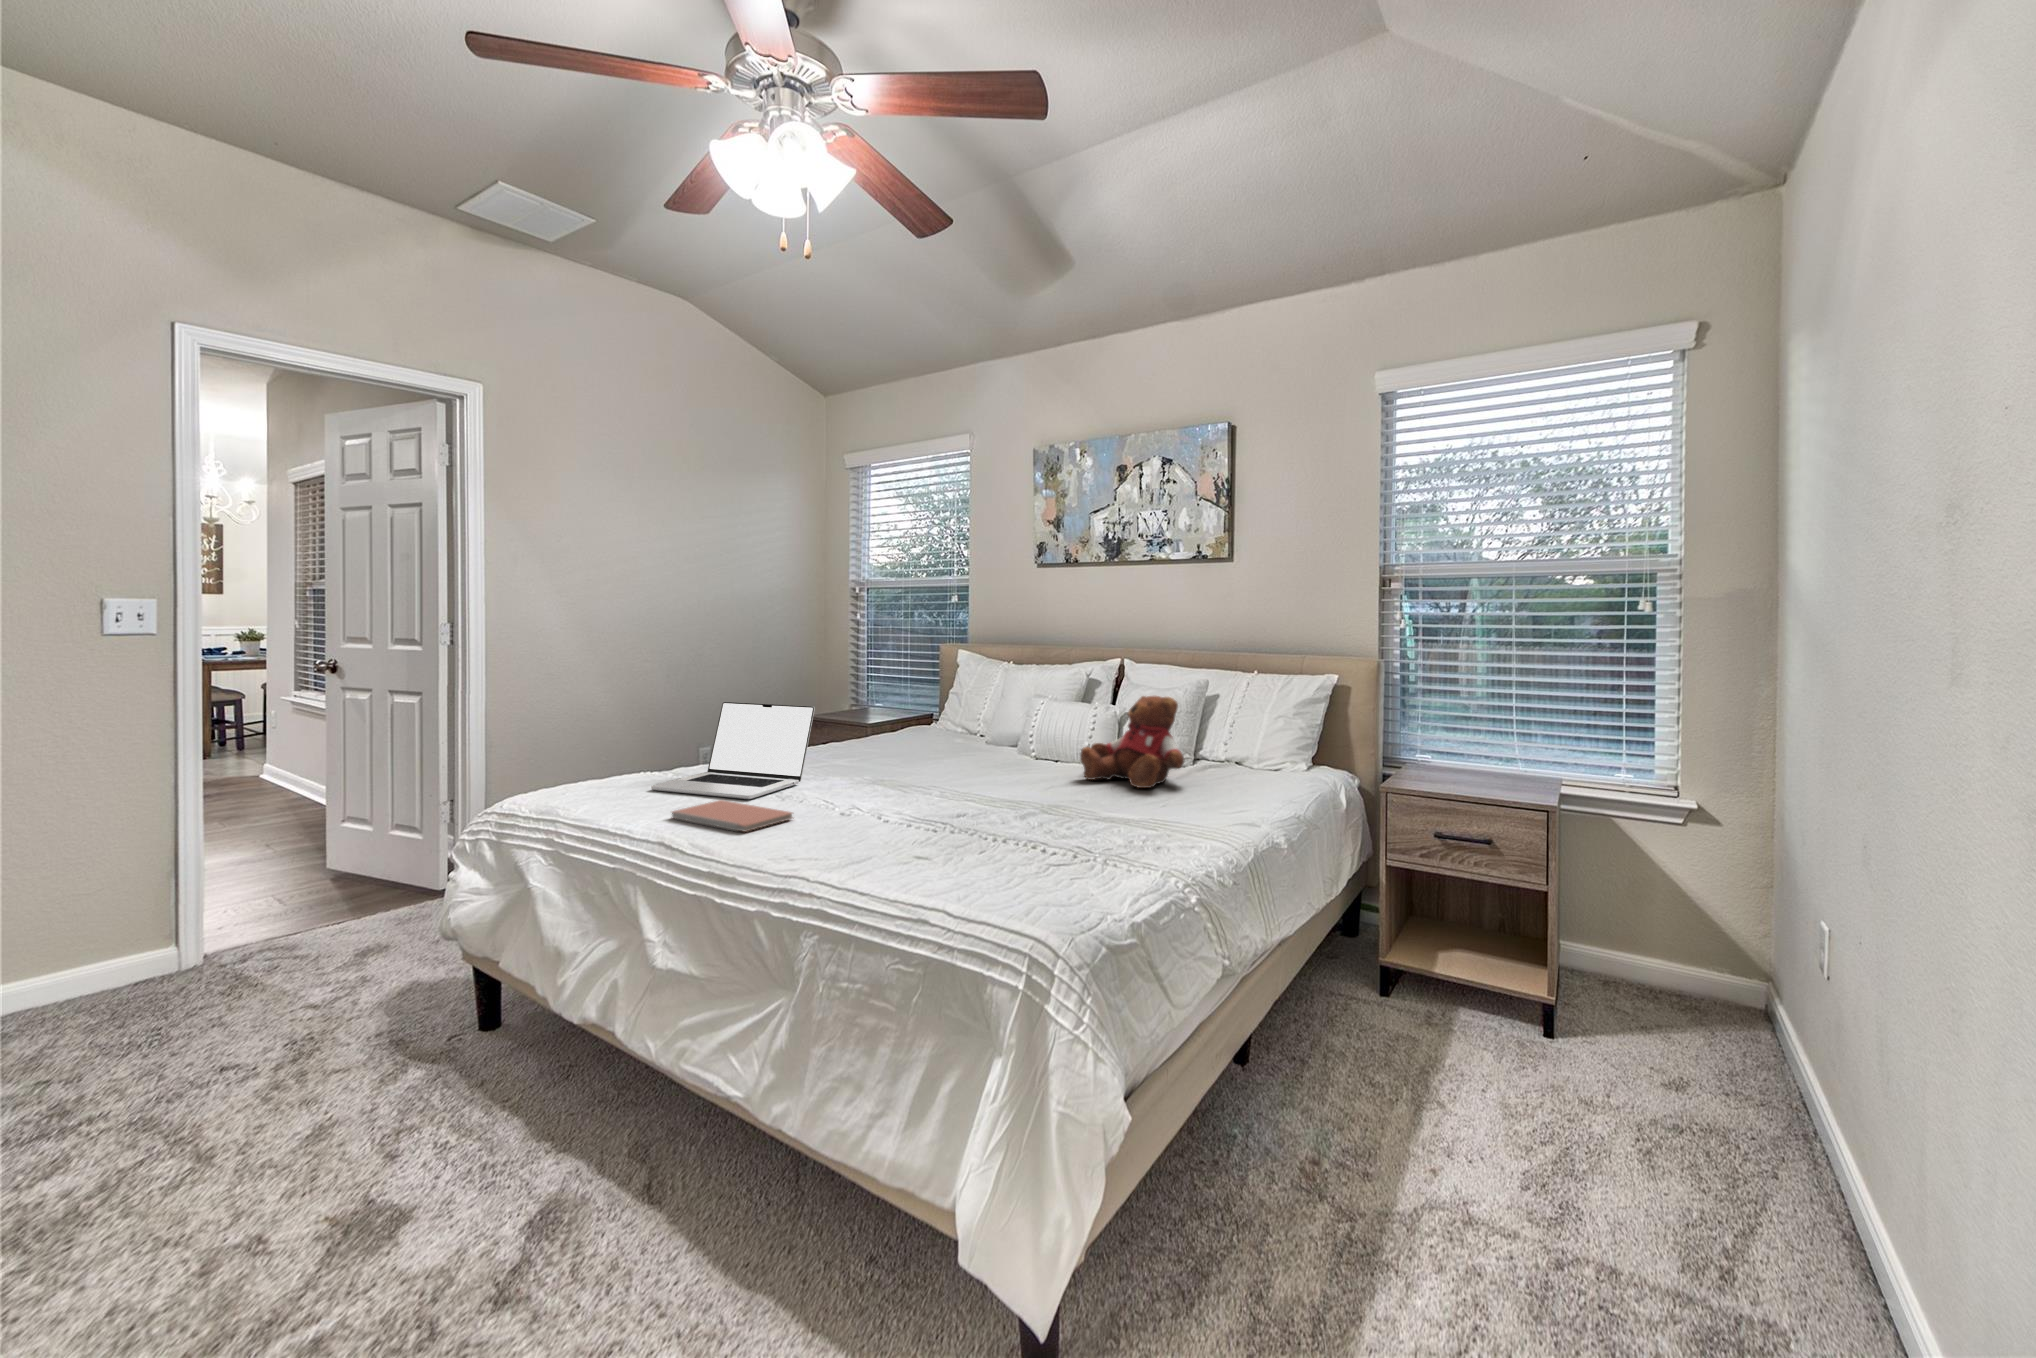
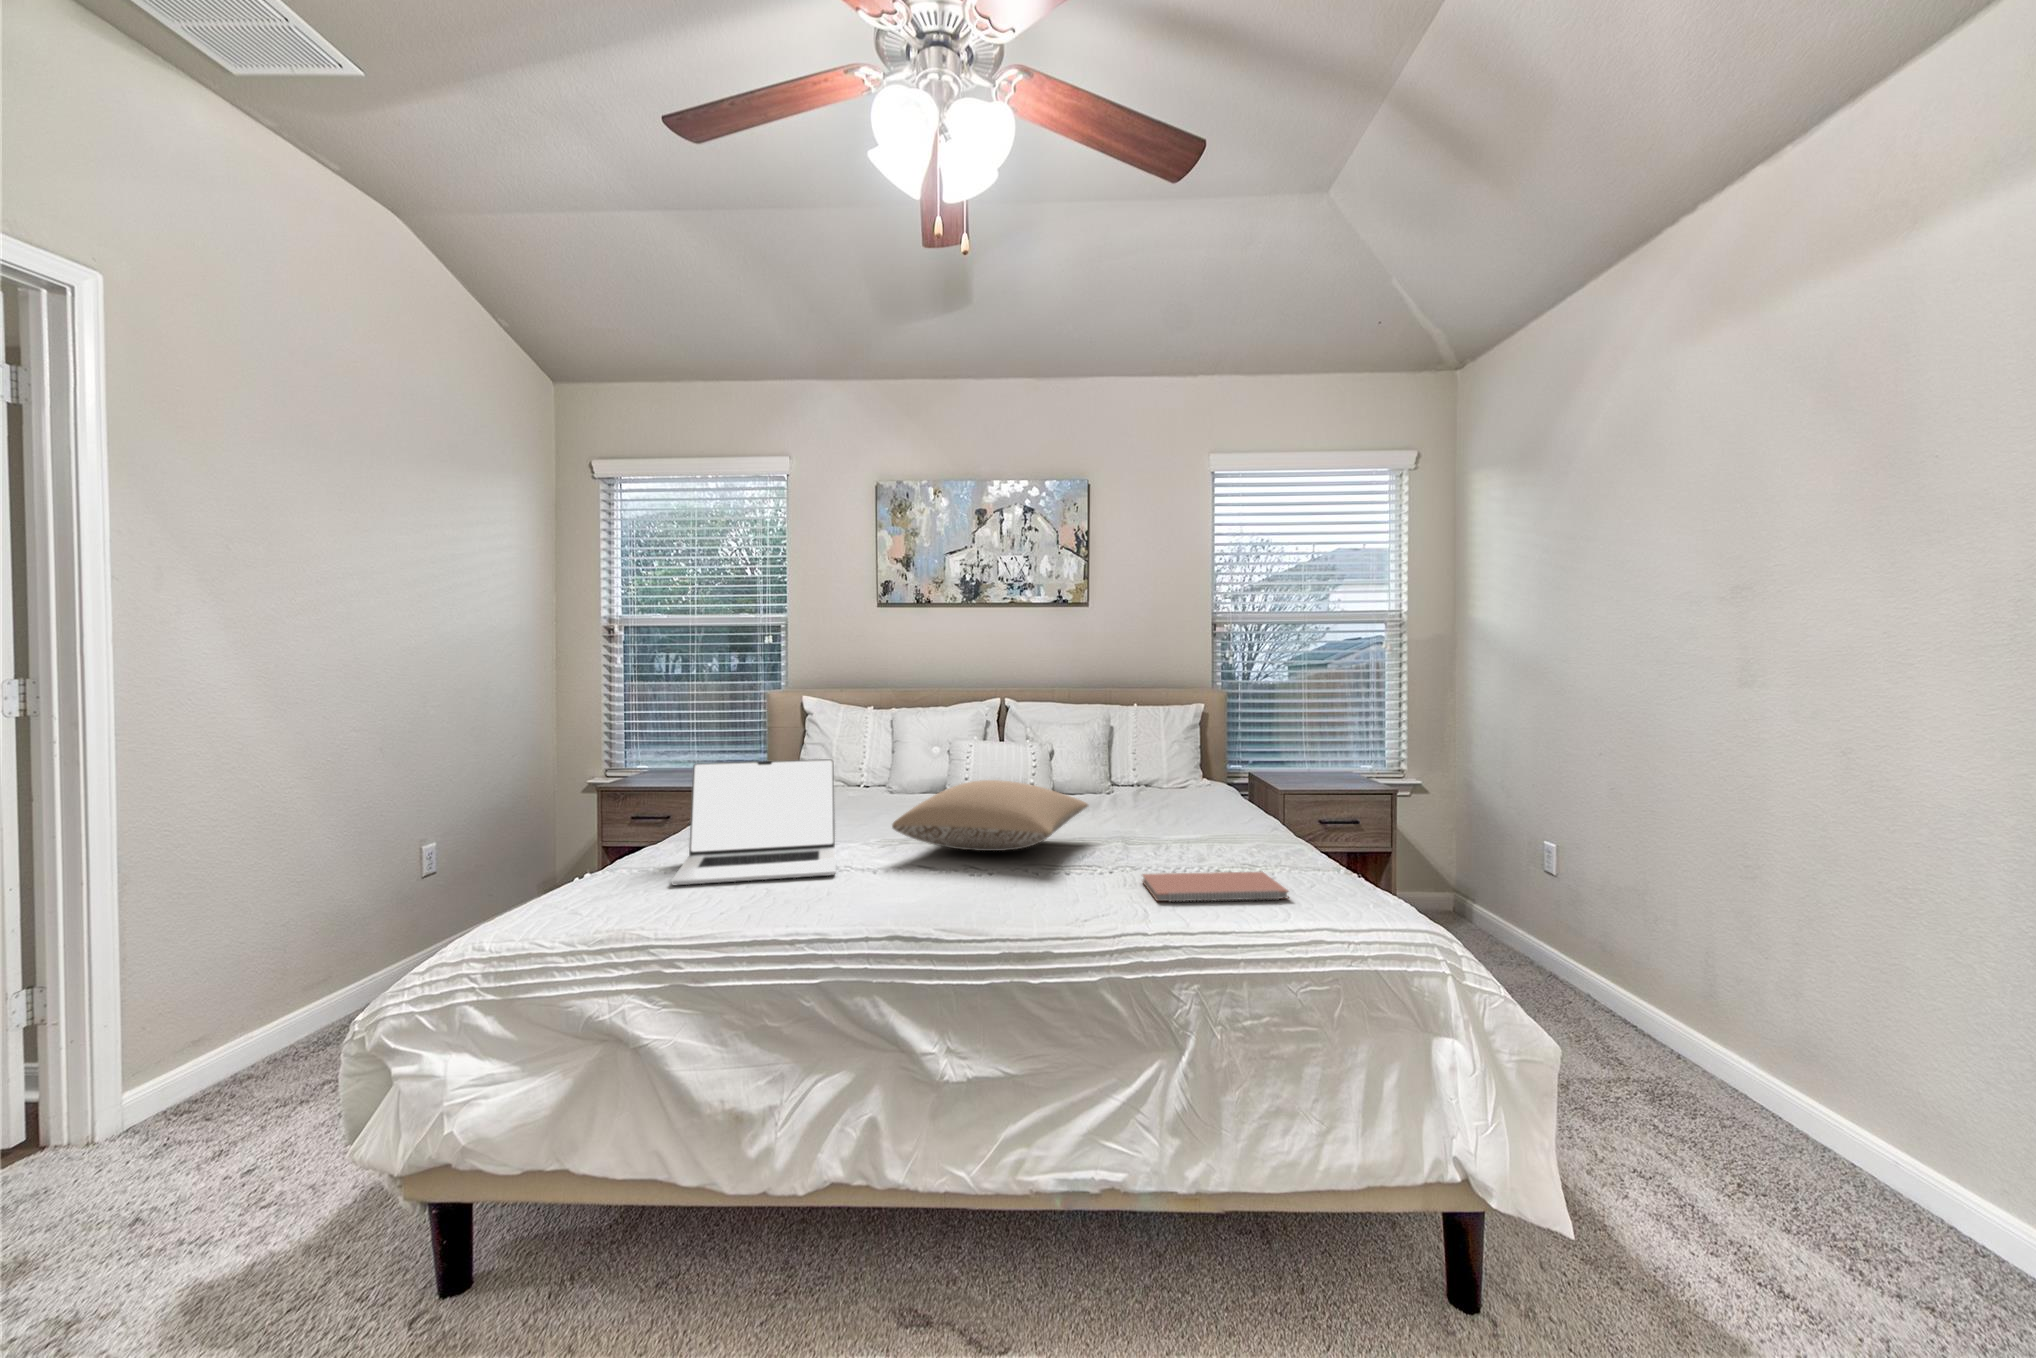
teddy bear: present [1080,696,1184,788] -> none [1061,726,1166,812]
pillow: none [818,736,1017,801] -> present [892,780,1088,851]
notebook: present [672,800,793,832] -> present [1142,872,1288,902]

